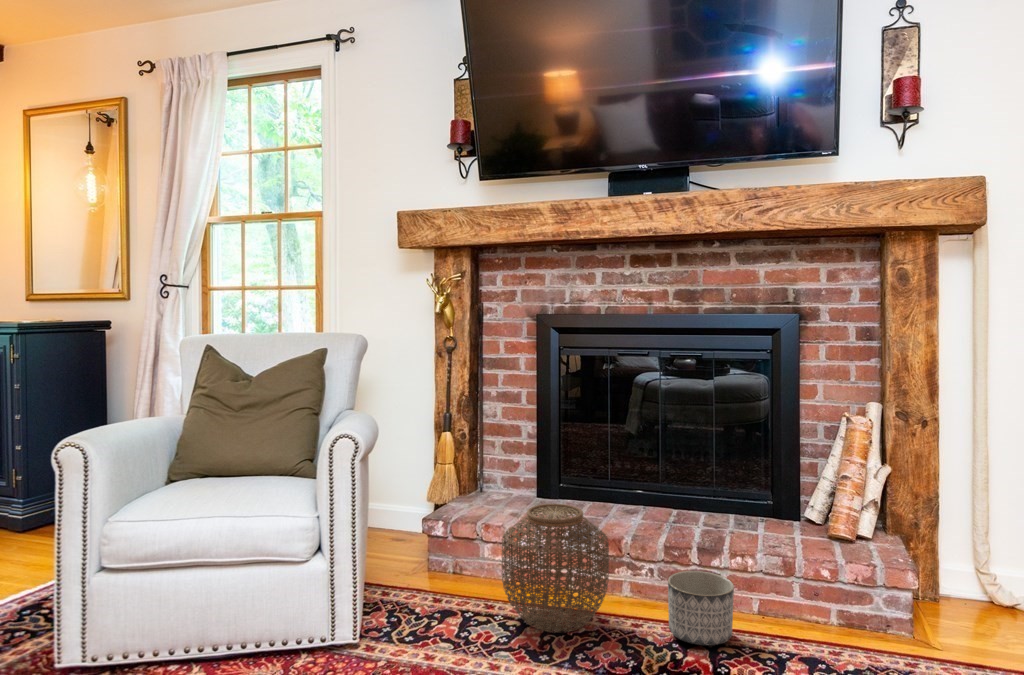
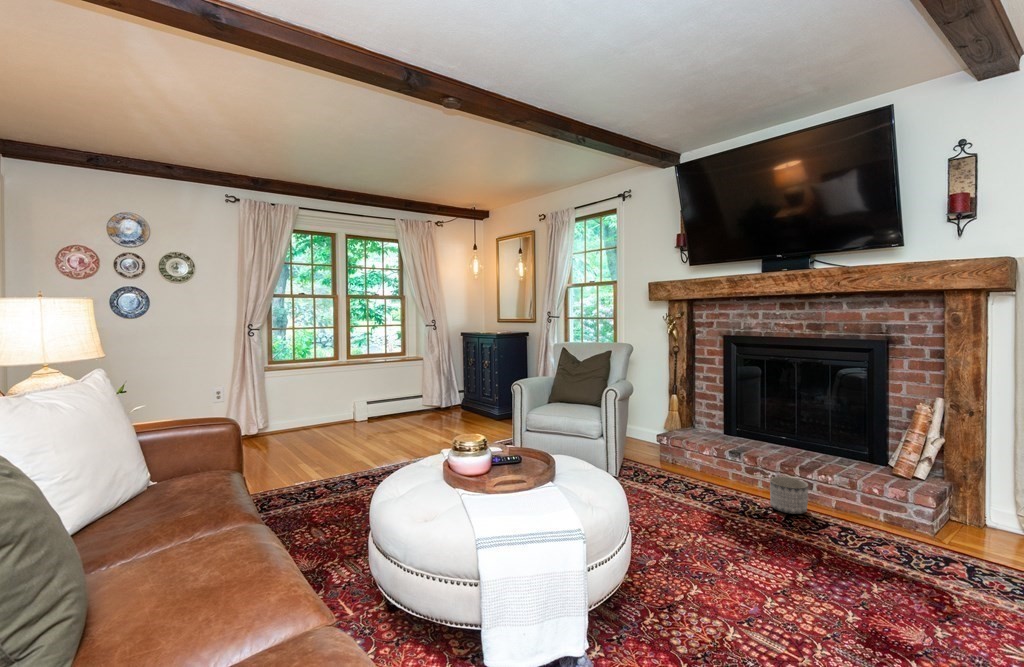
woven basket: present [502,504,609,632] -> none [684,433,741,496]

